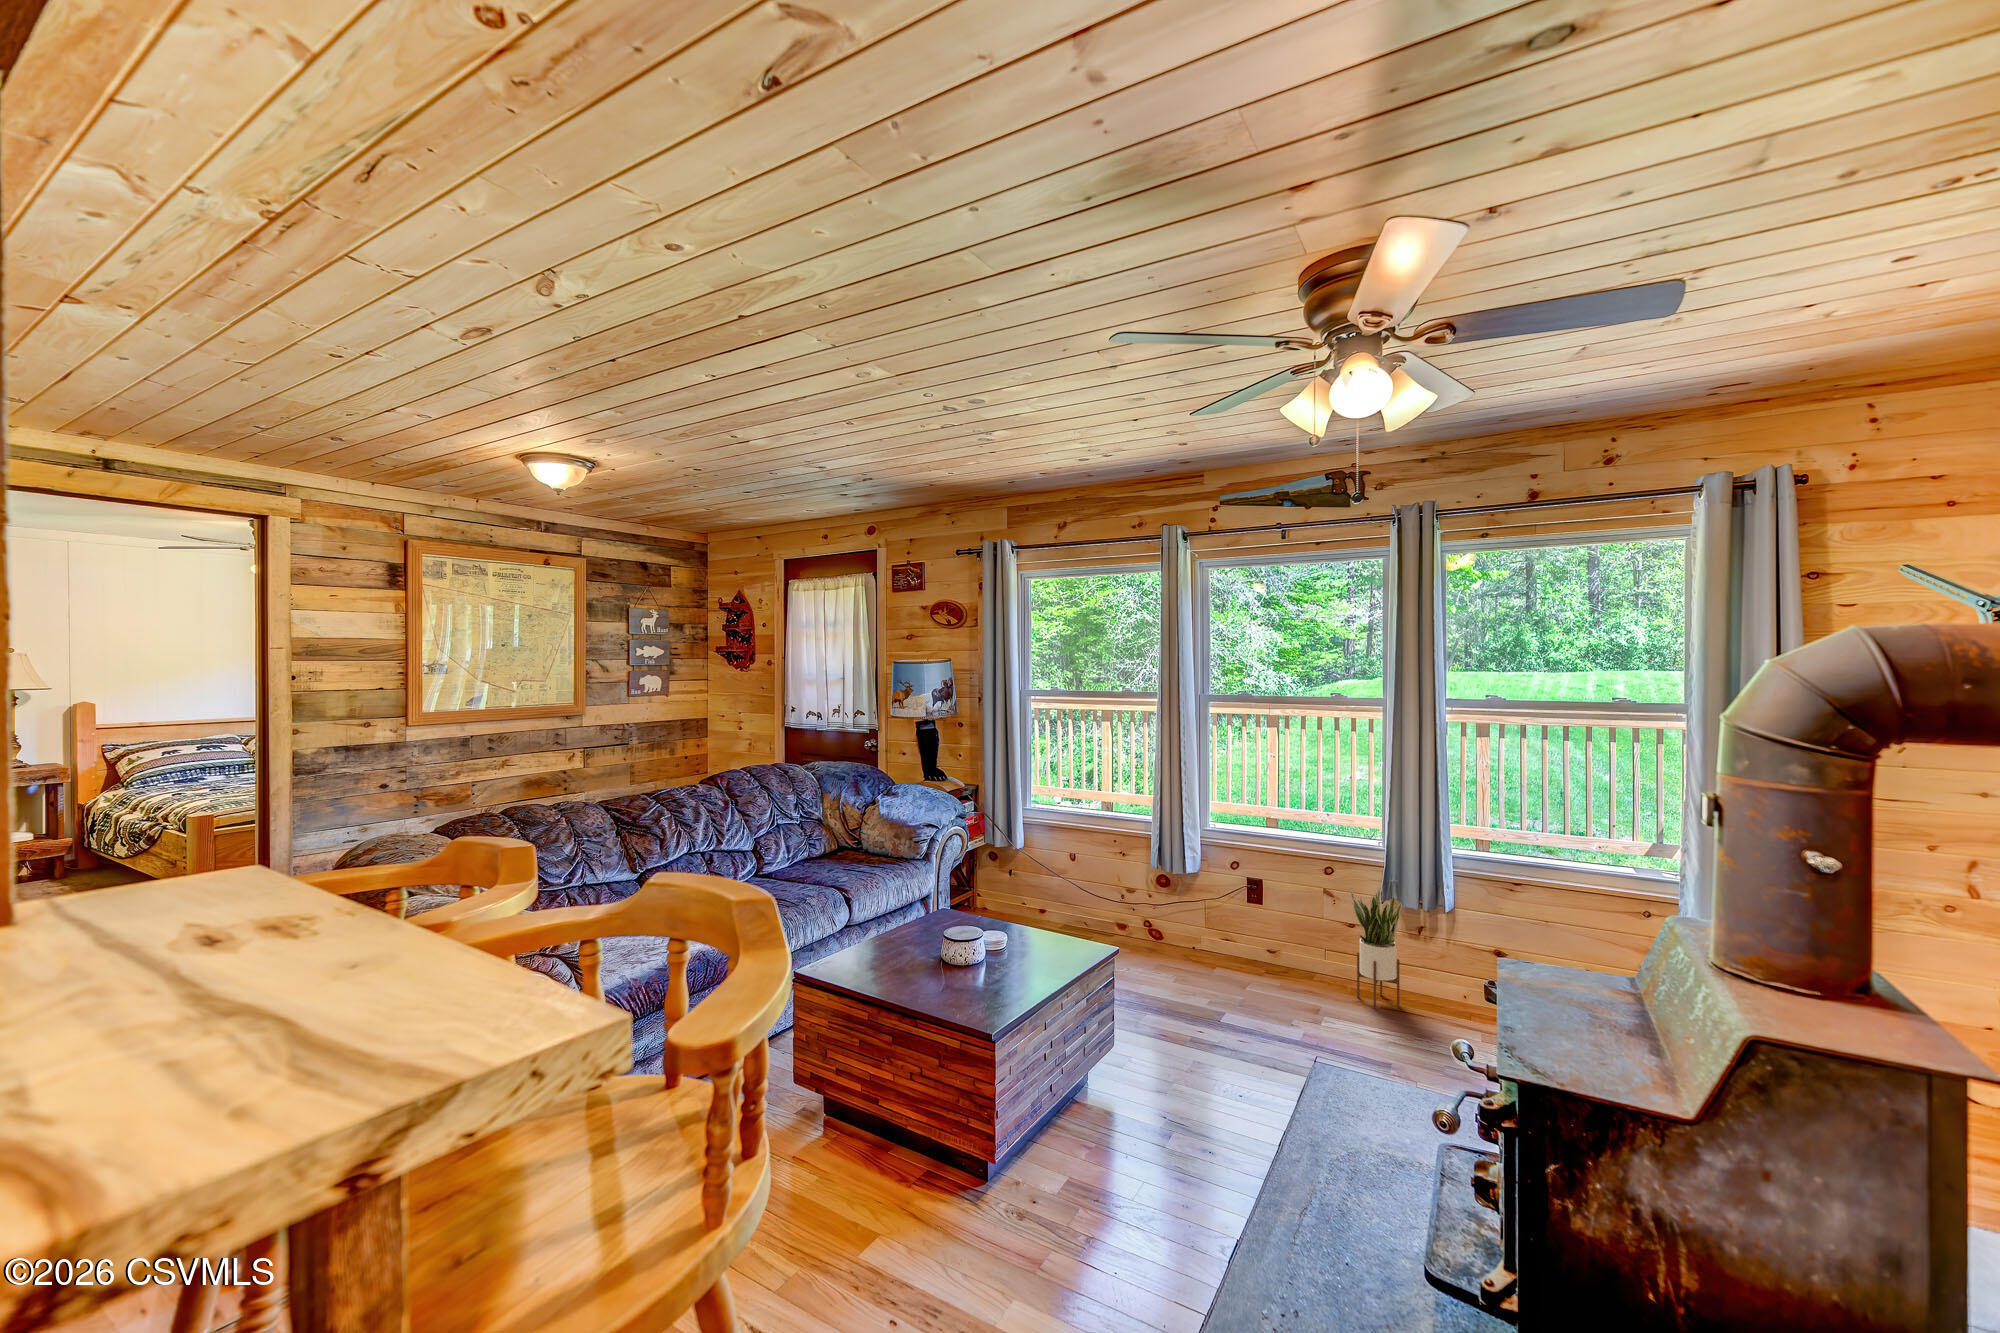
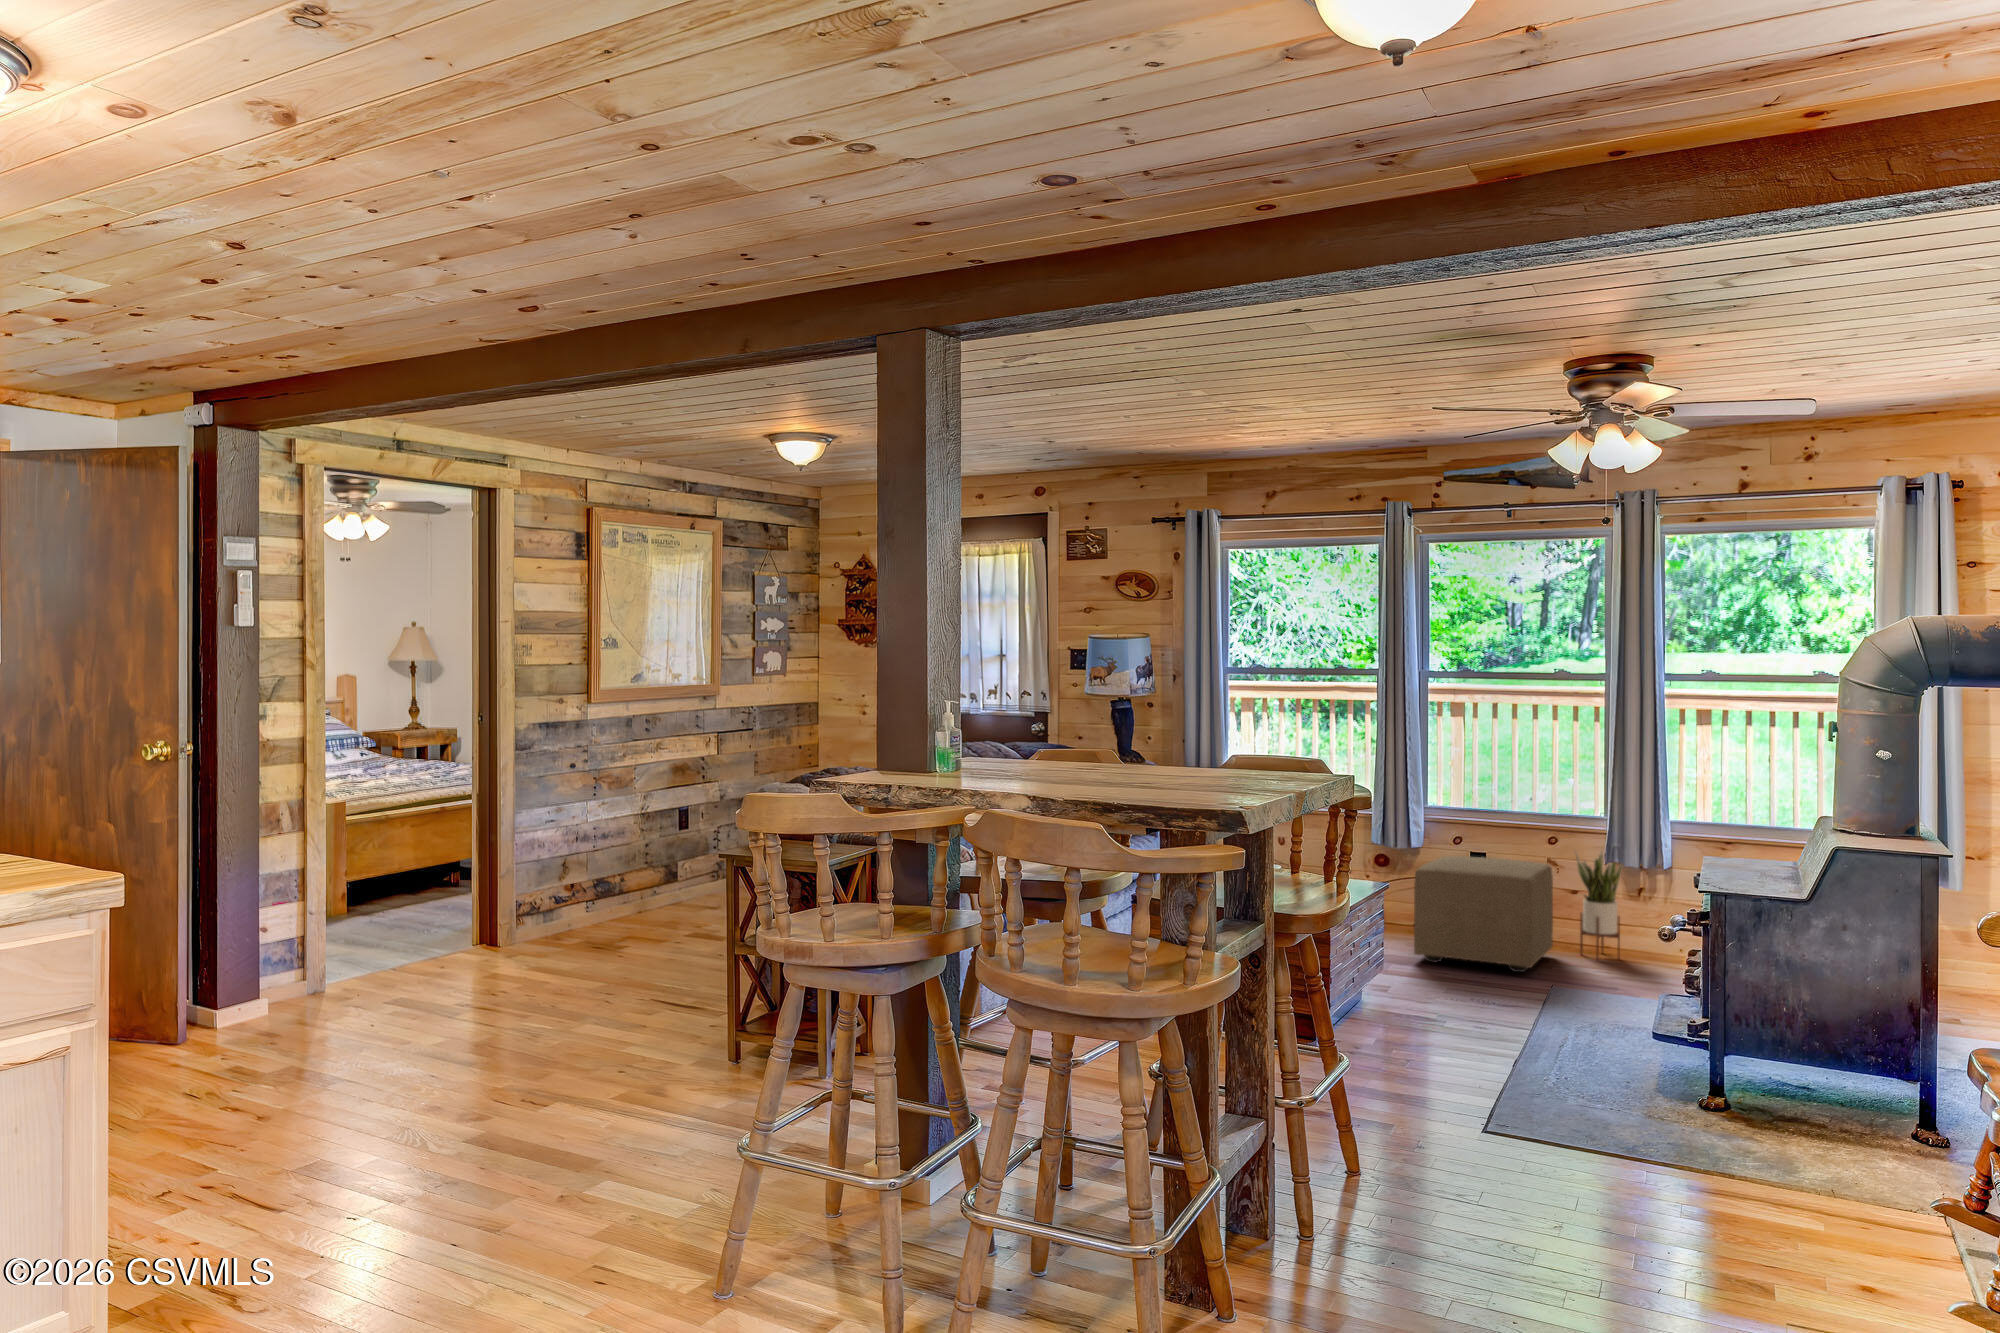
ottoman: none [1173,886,1326,1033] -> present [1414,856,1553,972]

